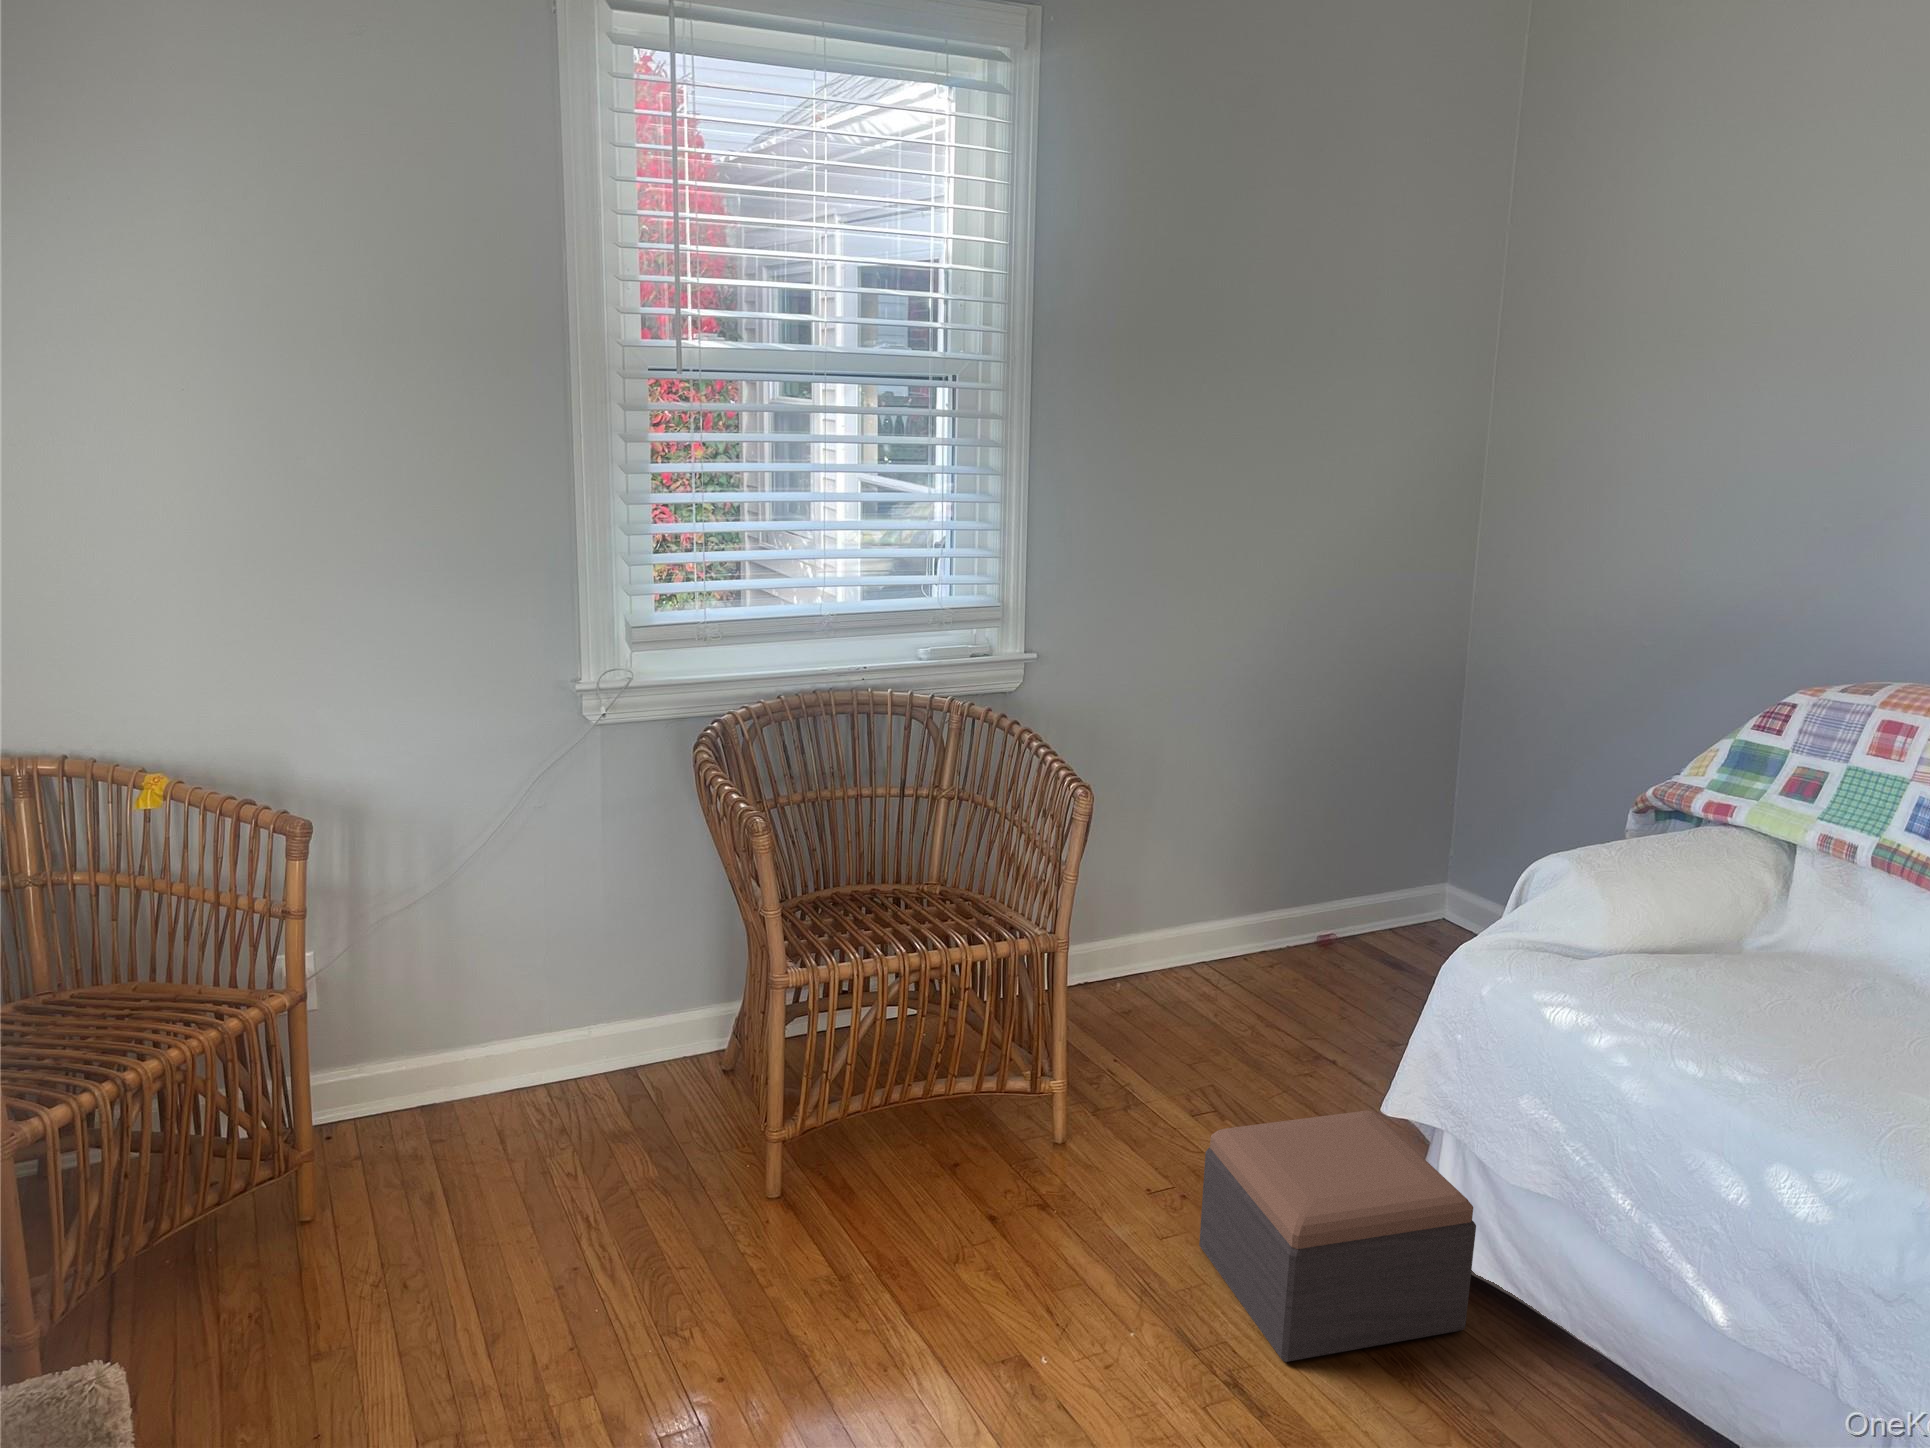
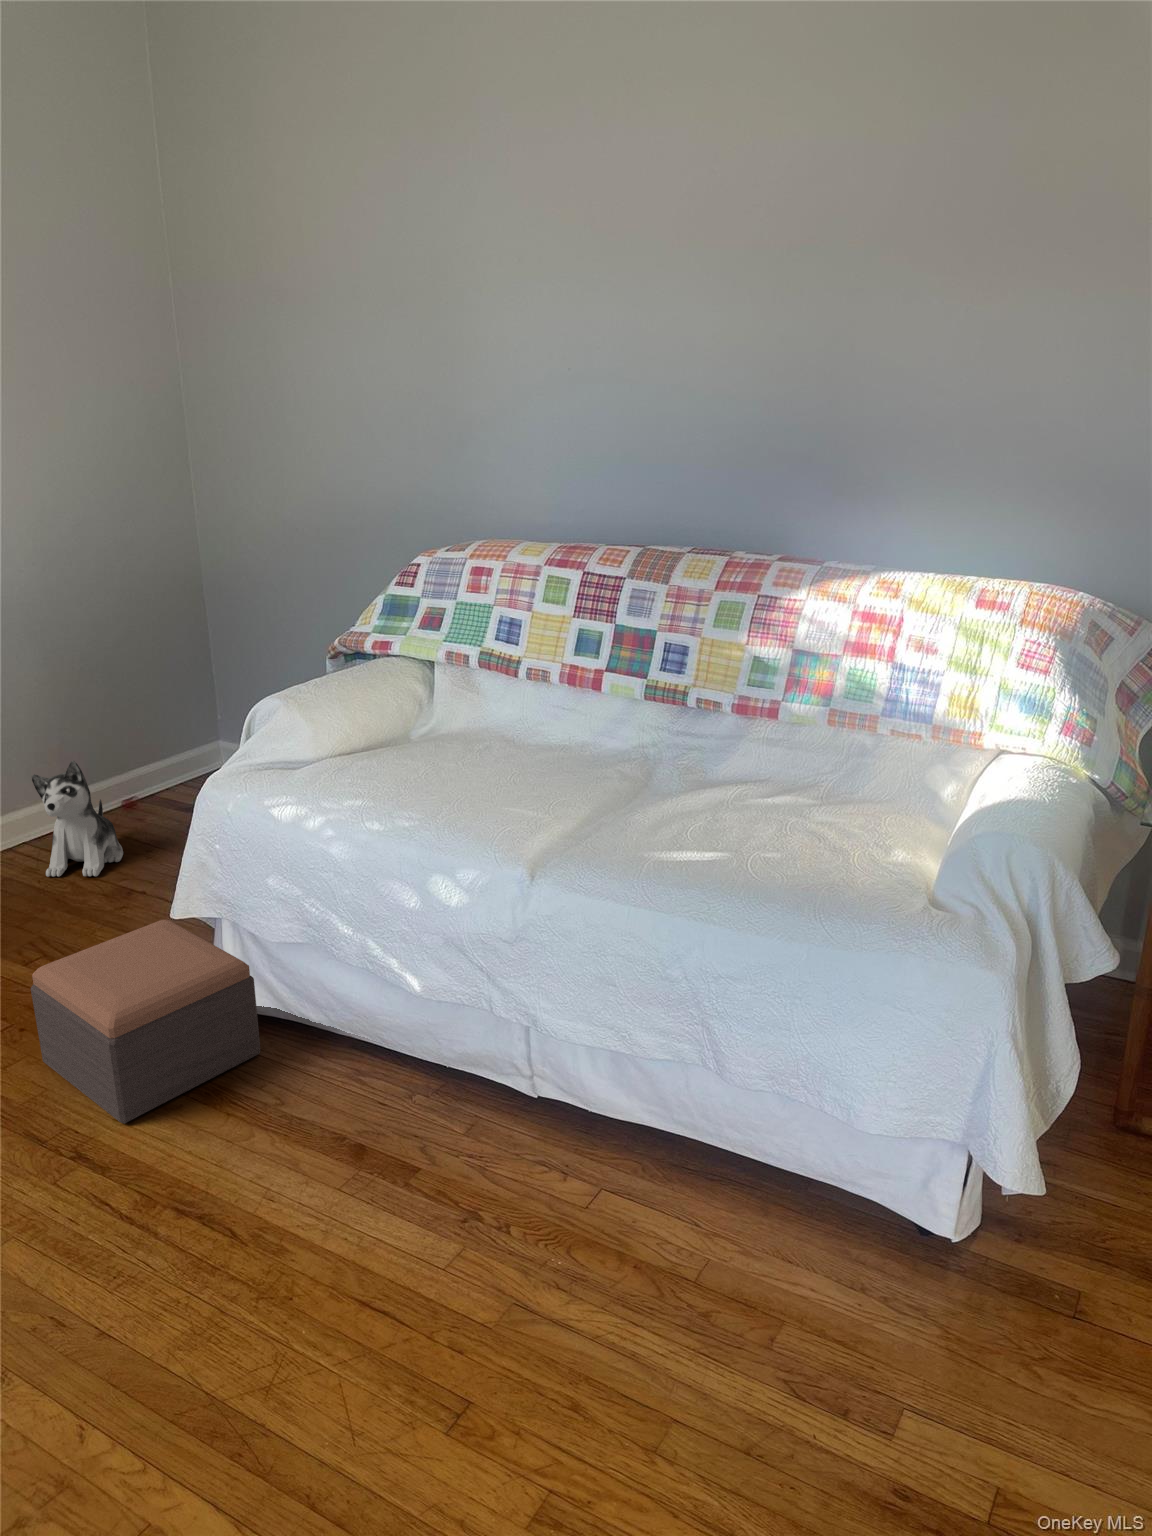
plush toy: none [1223,878,1314,1026] -> present [32,761,123,877]

